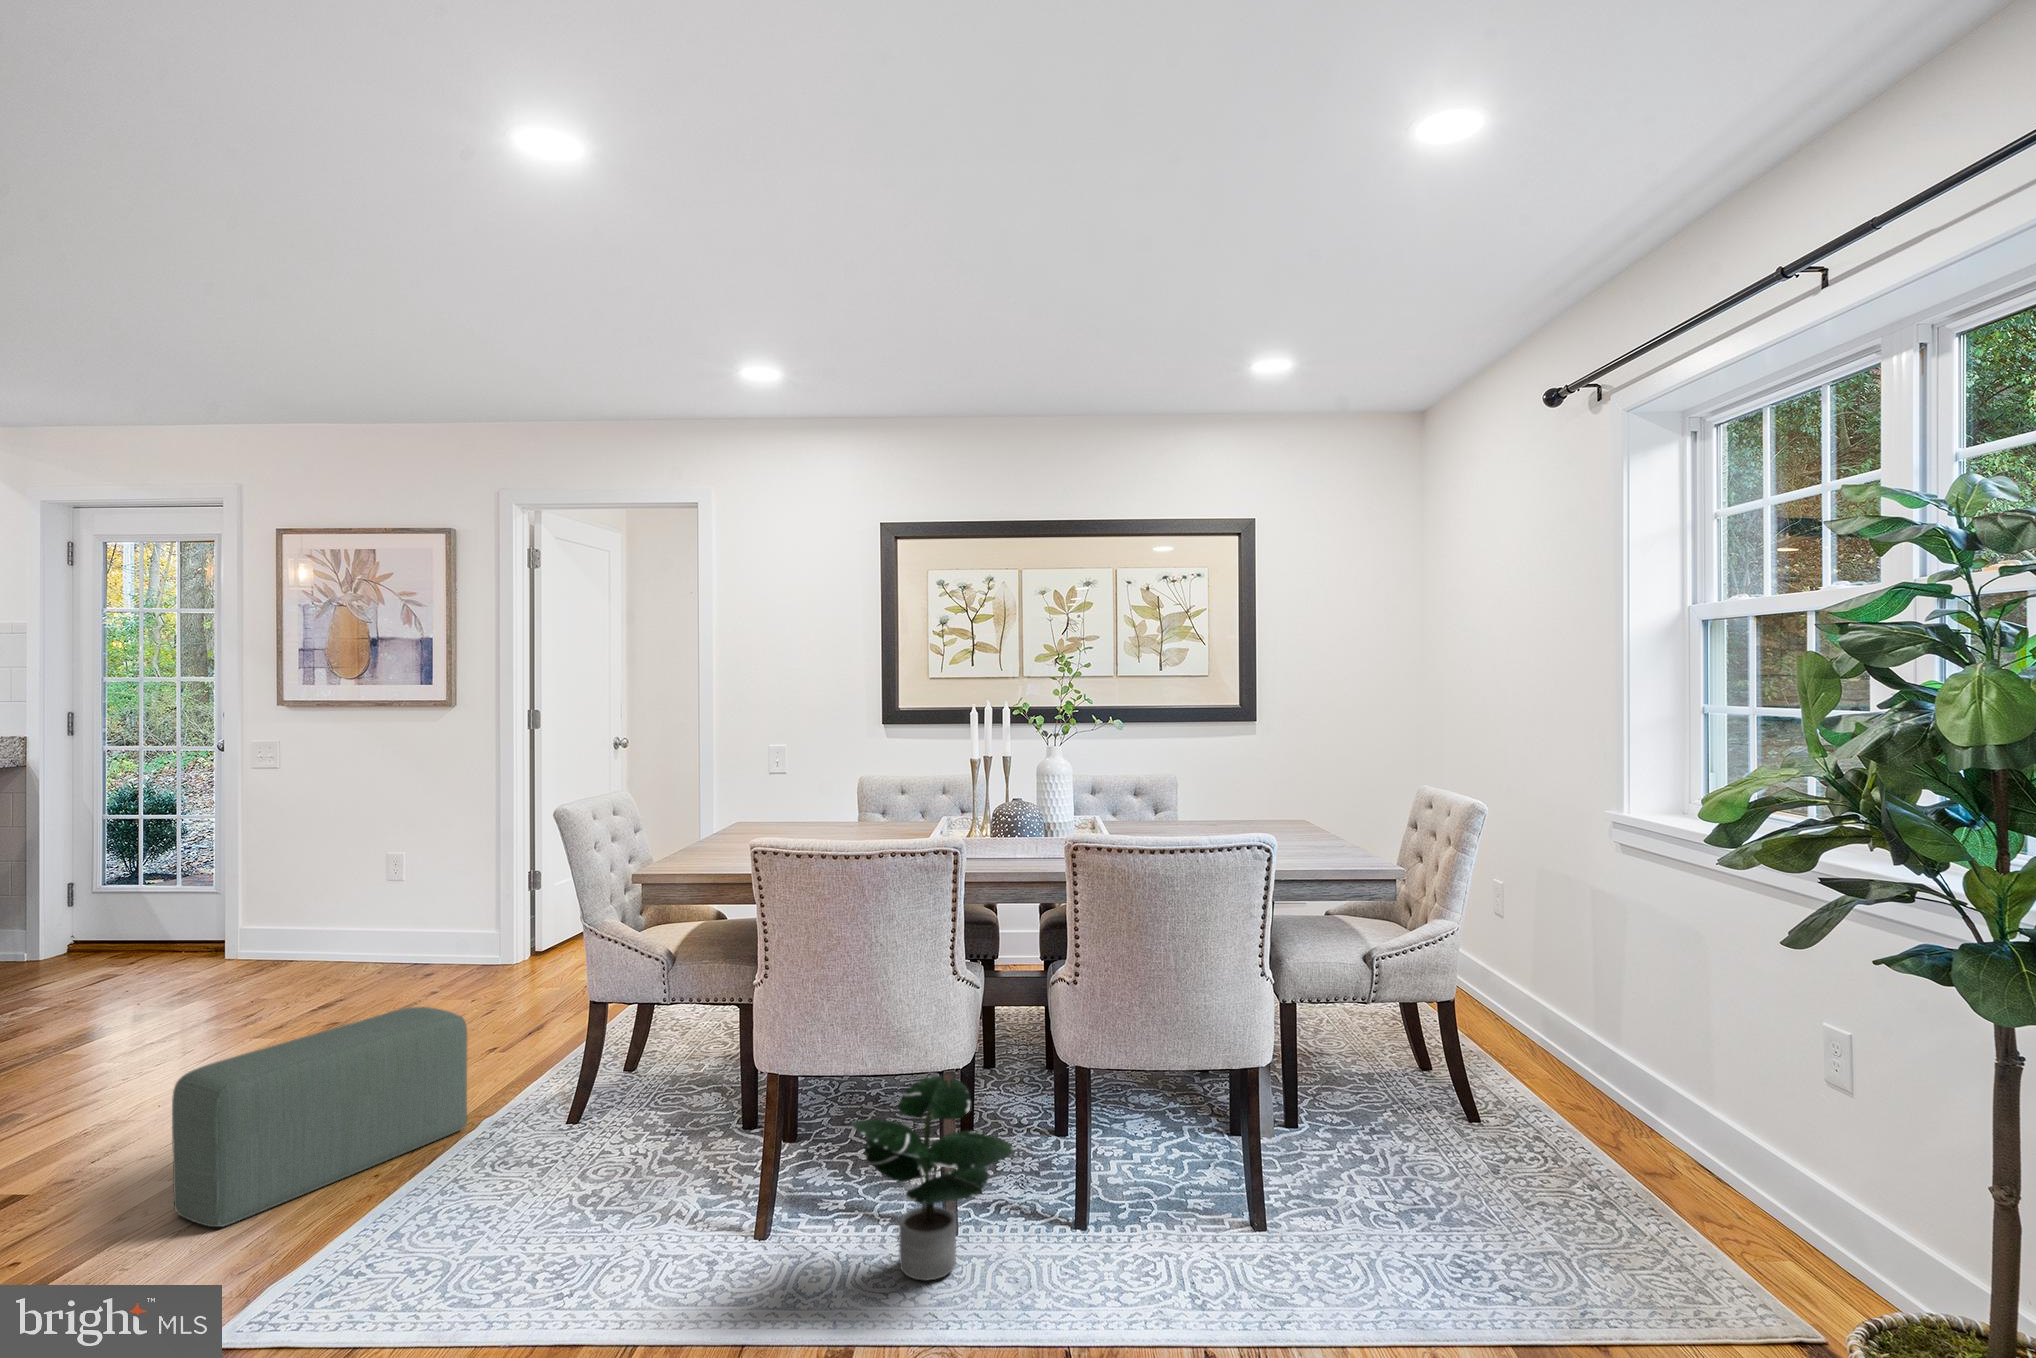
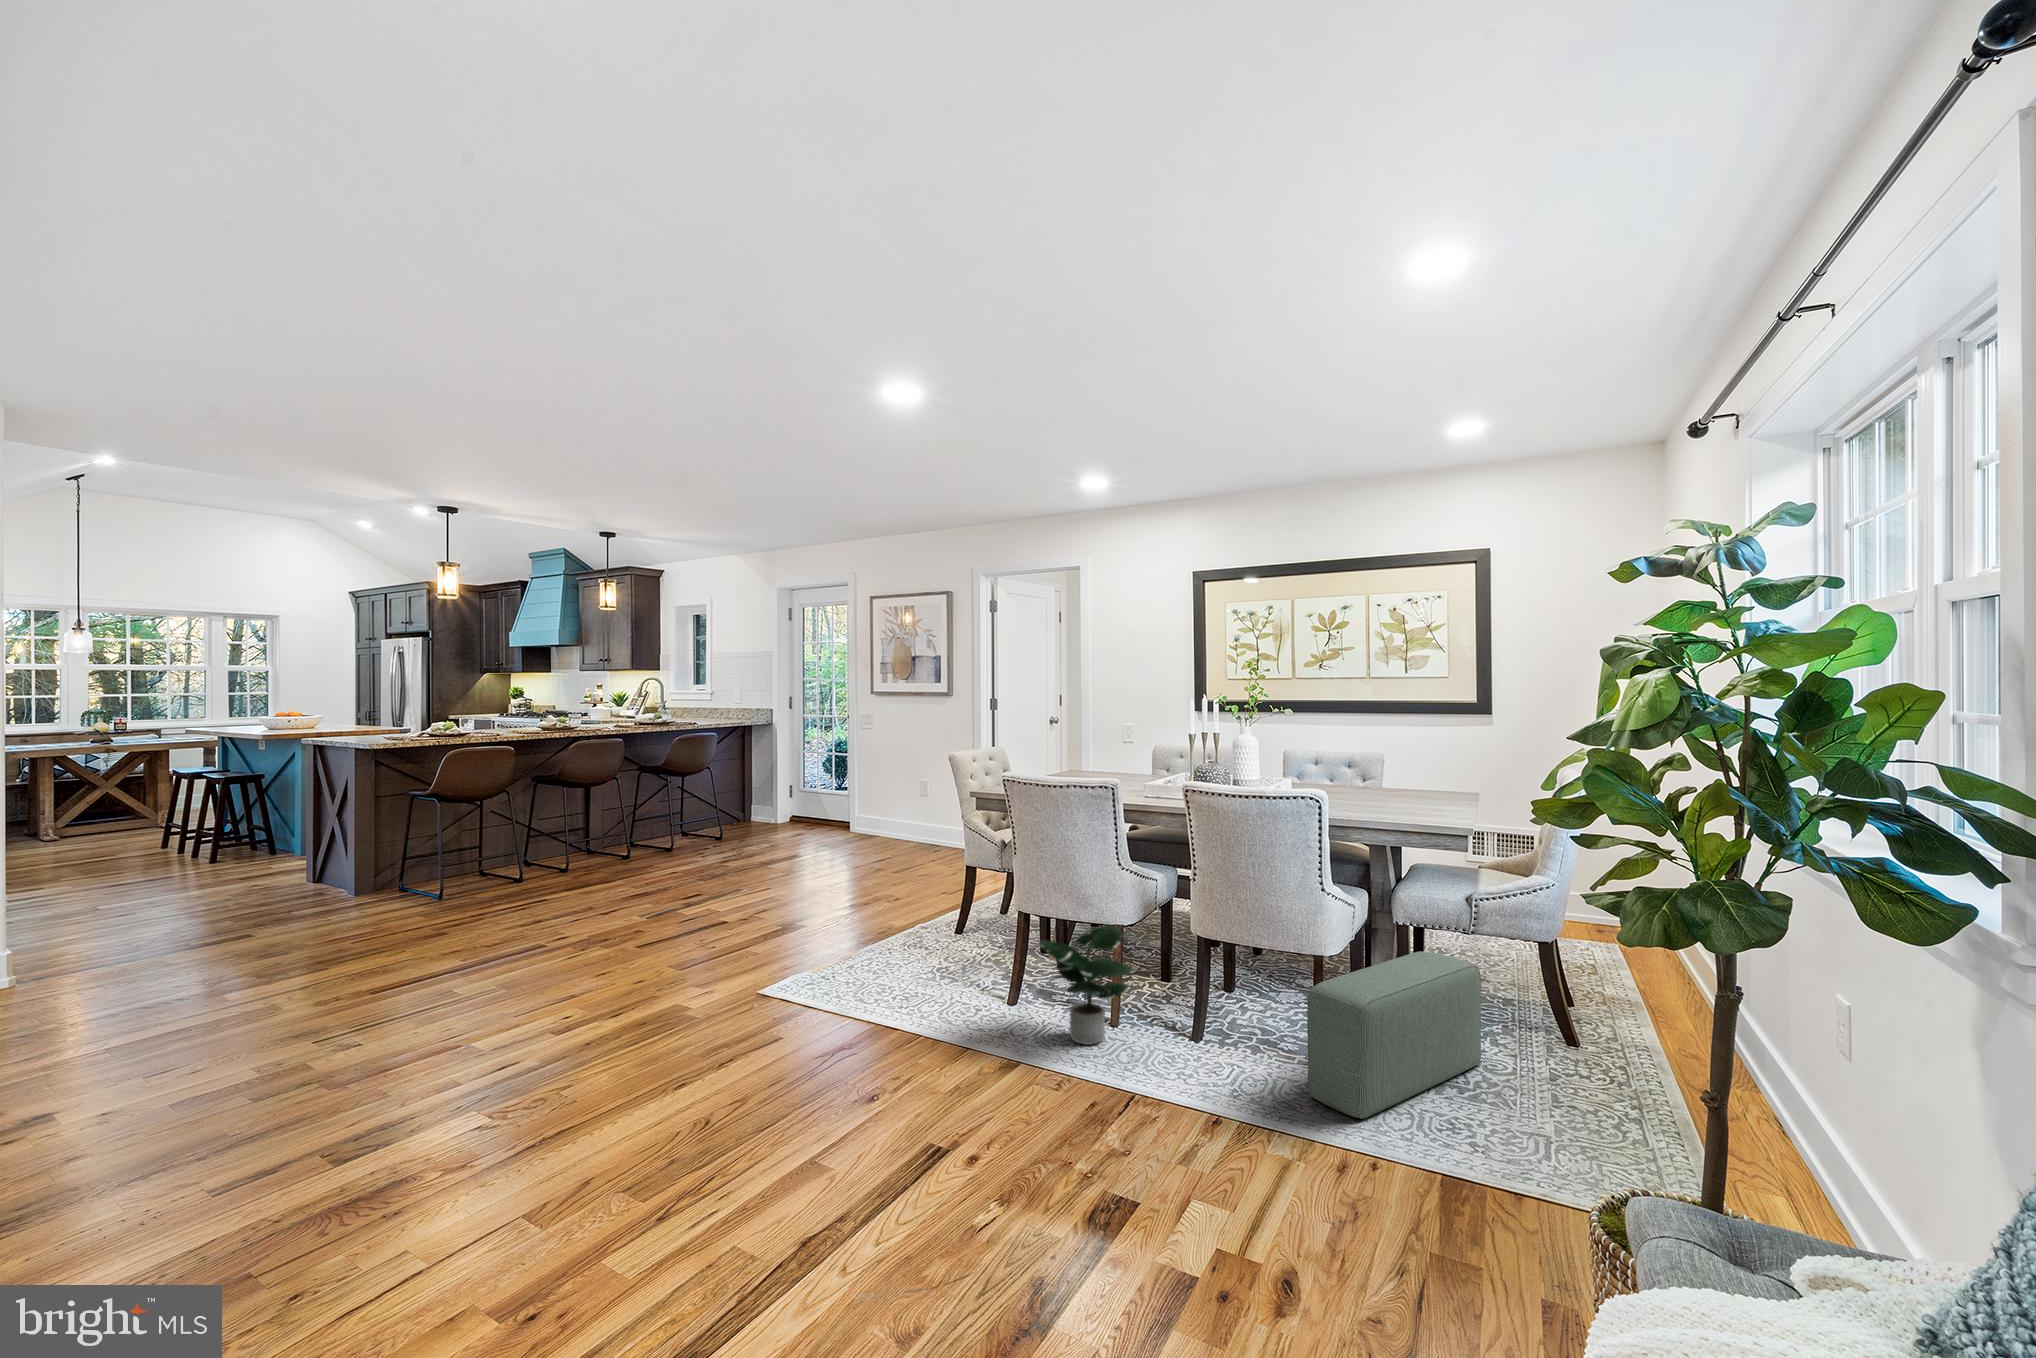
pouf: present [172,1007,467,1227] -> present [1307,951,1481,1119]

